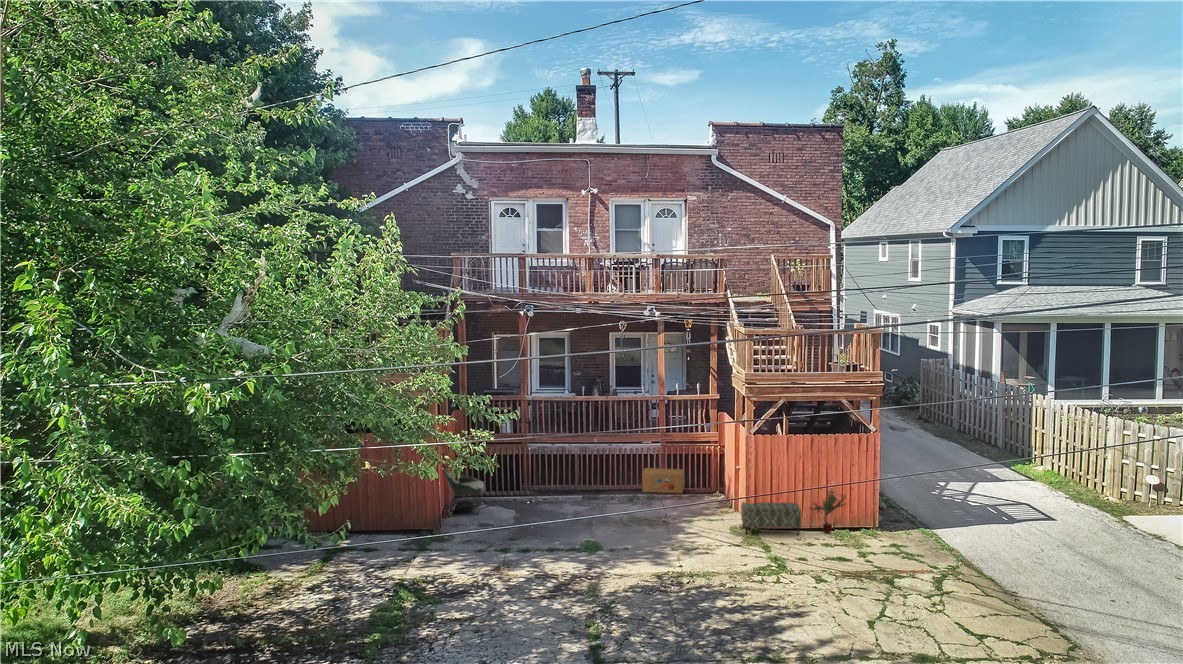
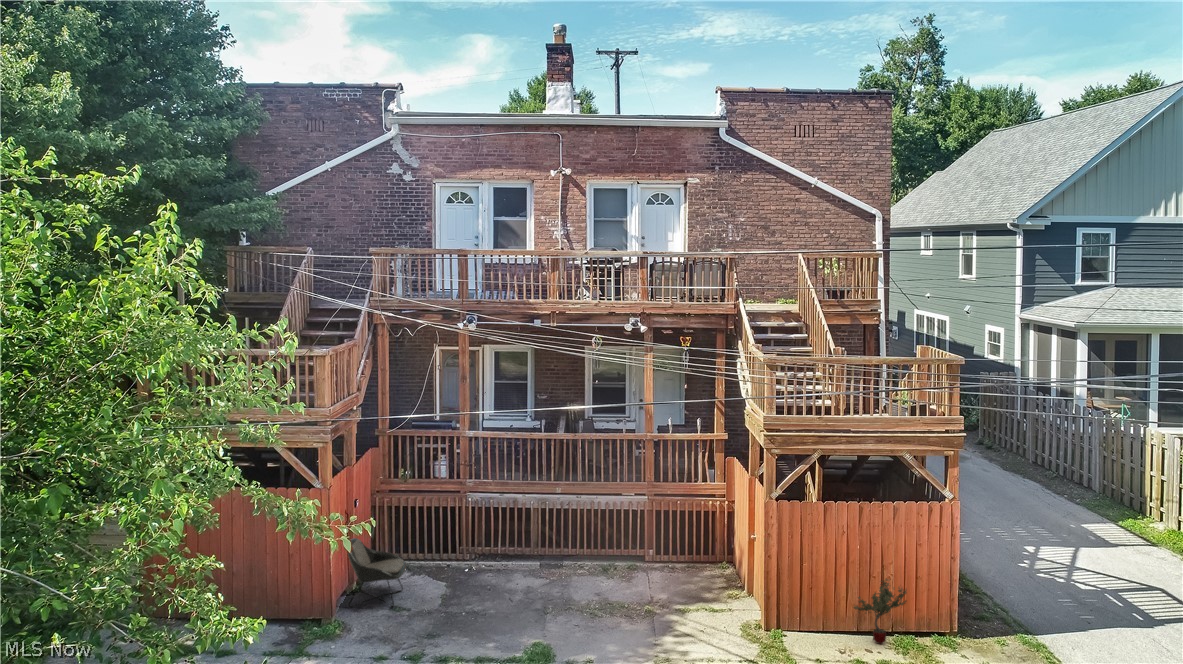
cardboard box: present [642,468,684,493] -> none [625,533,682,570]
bench: present [741,502,801,535] -> none [756,597,842,649]

